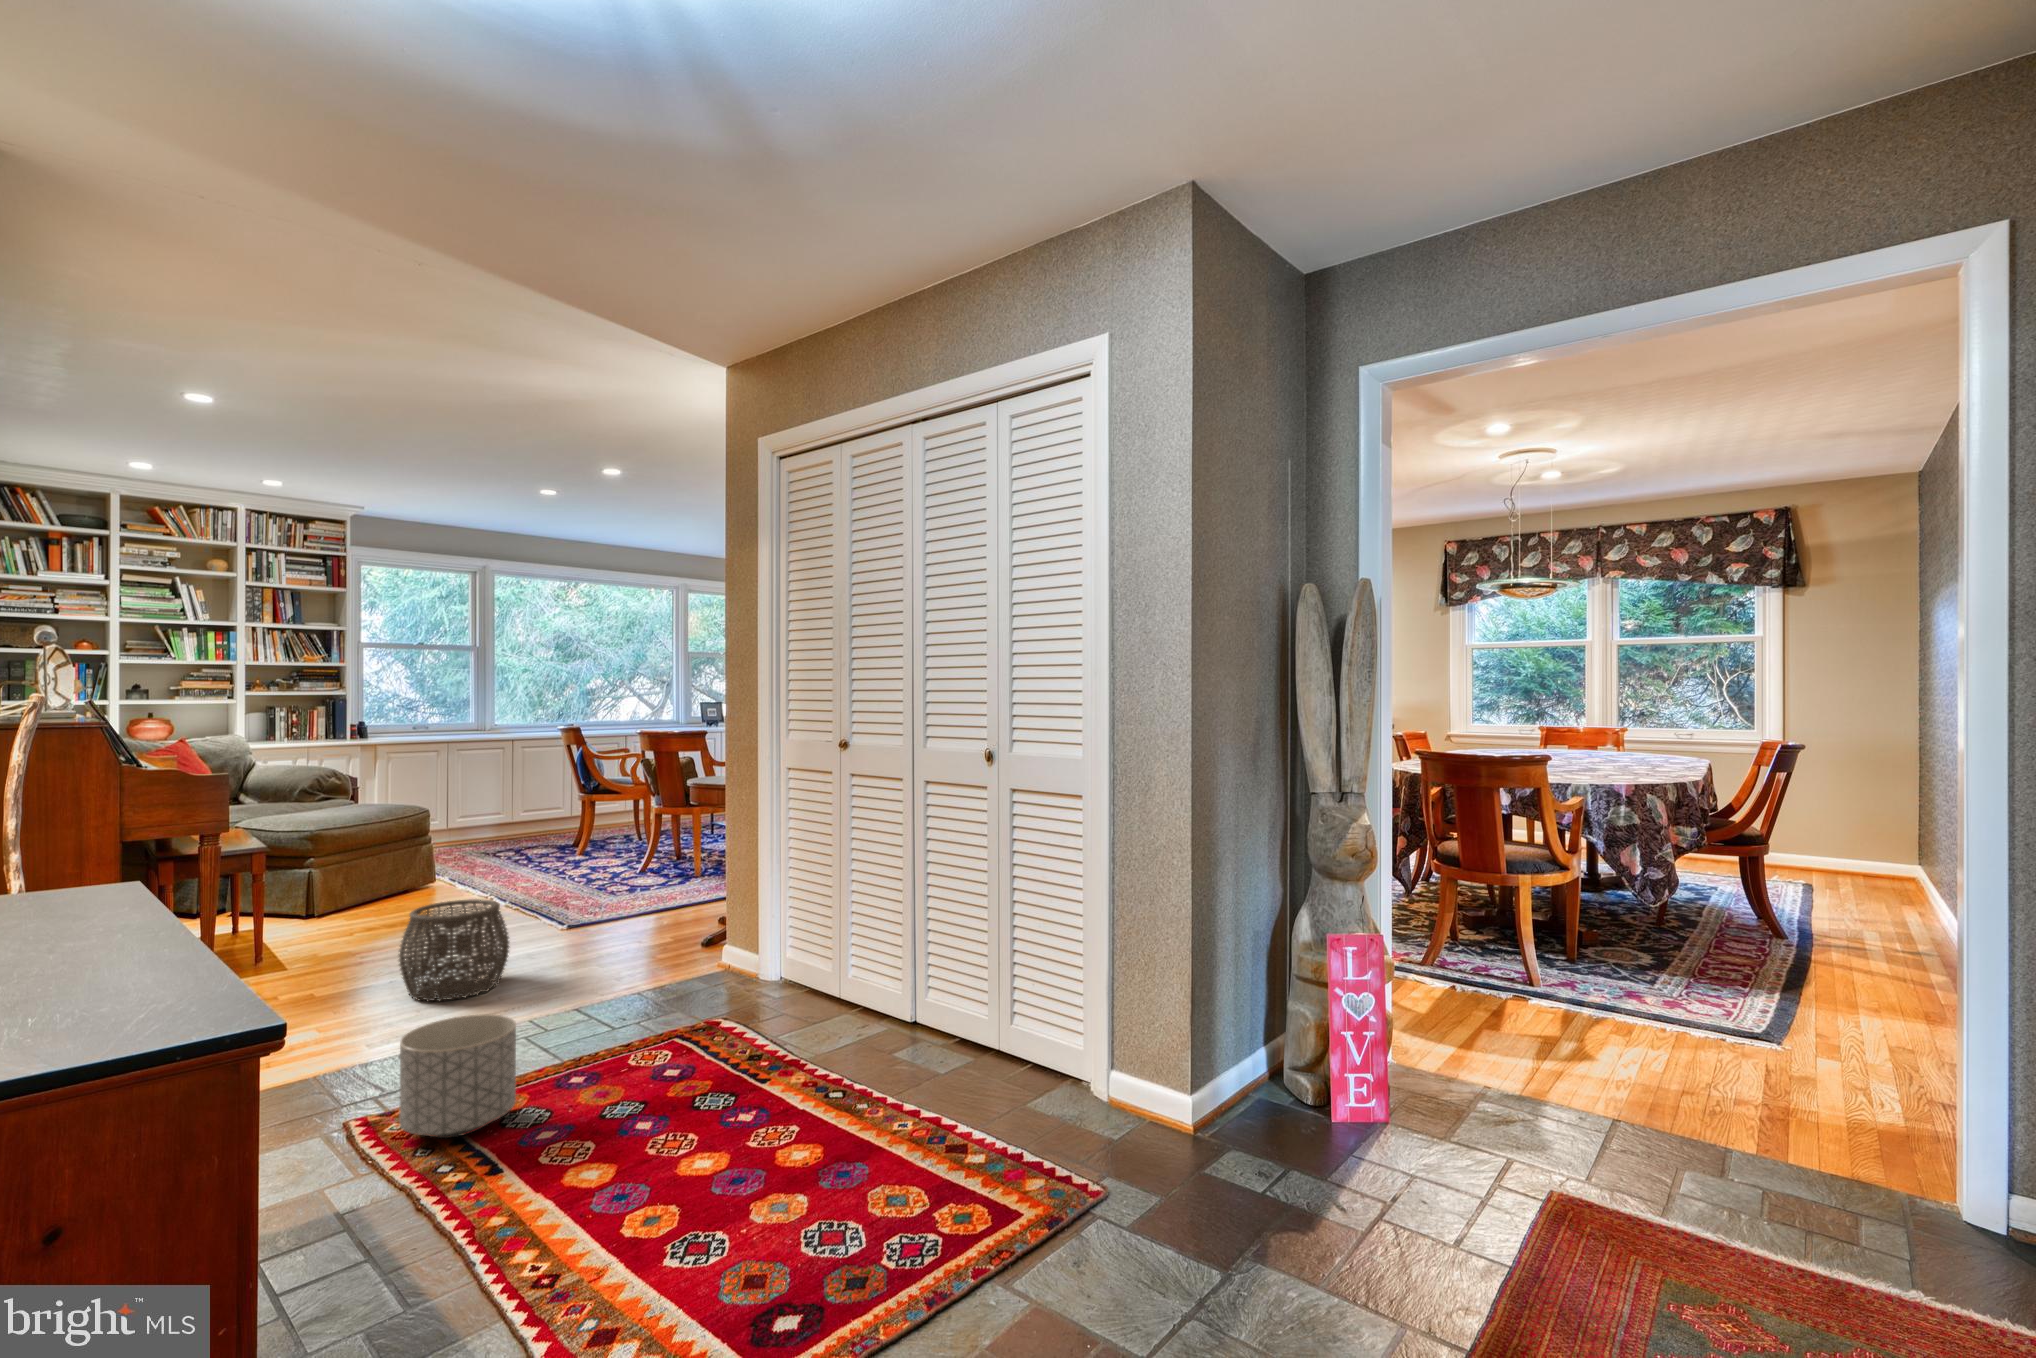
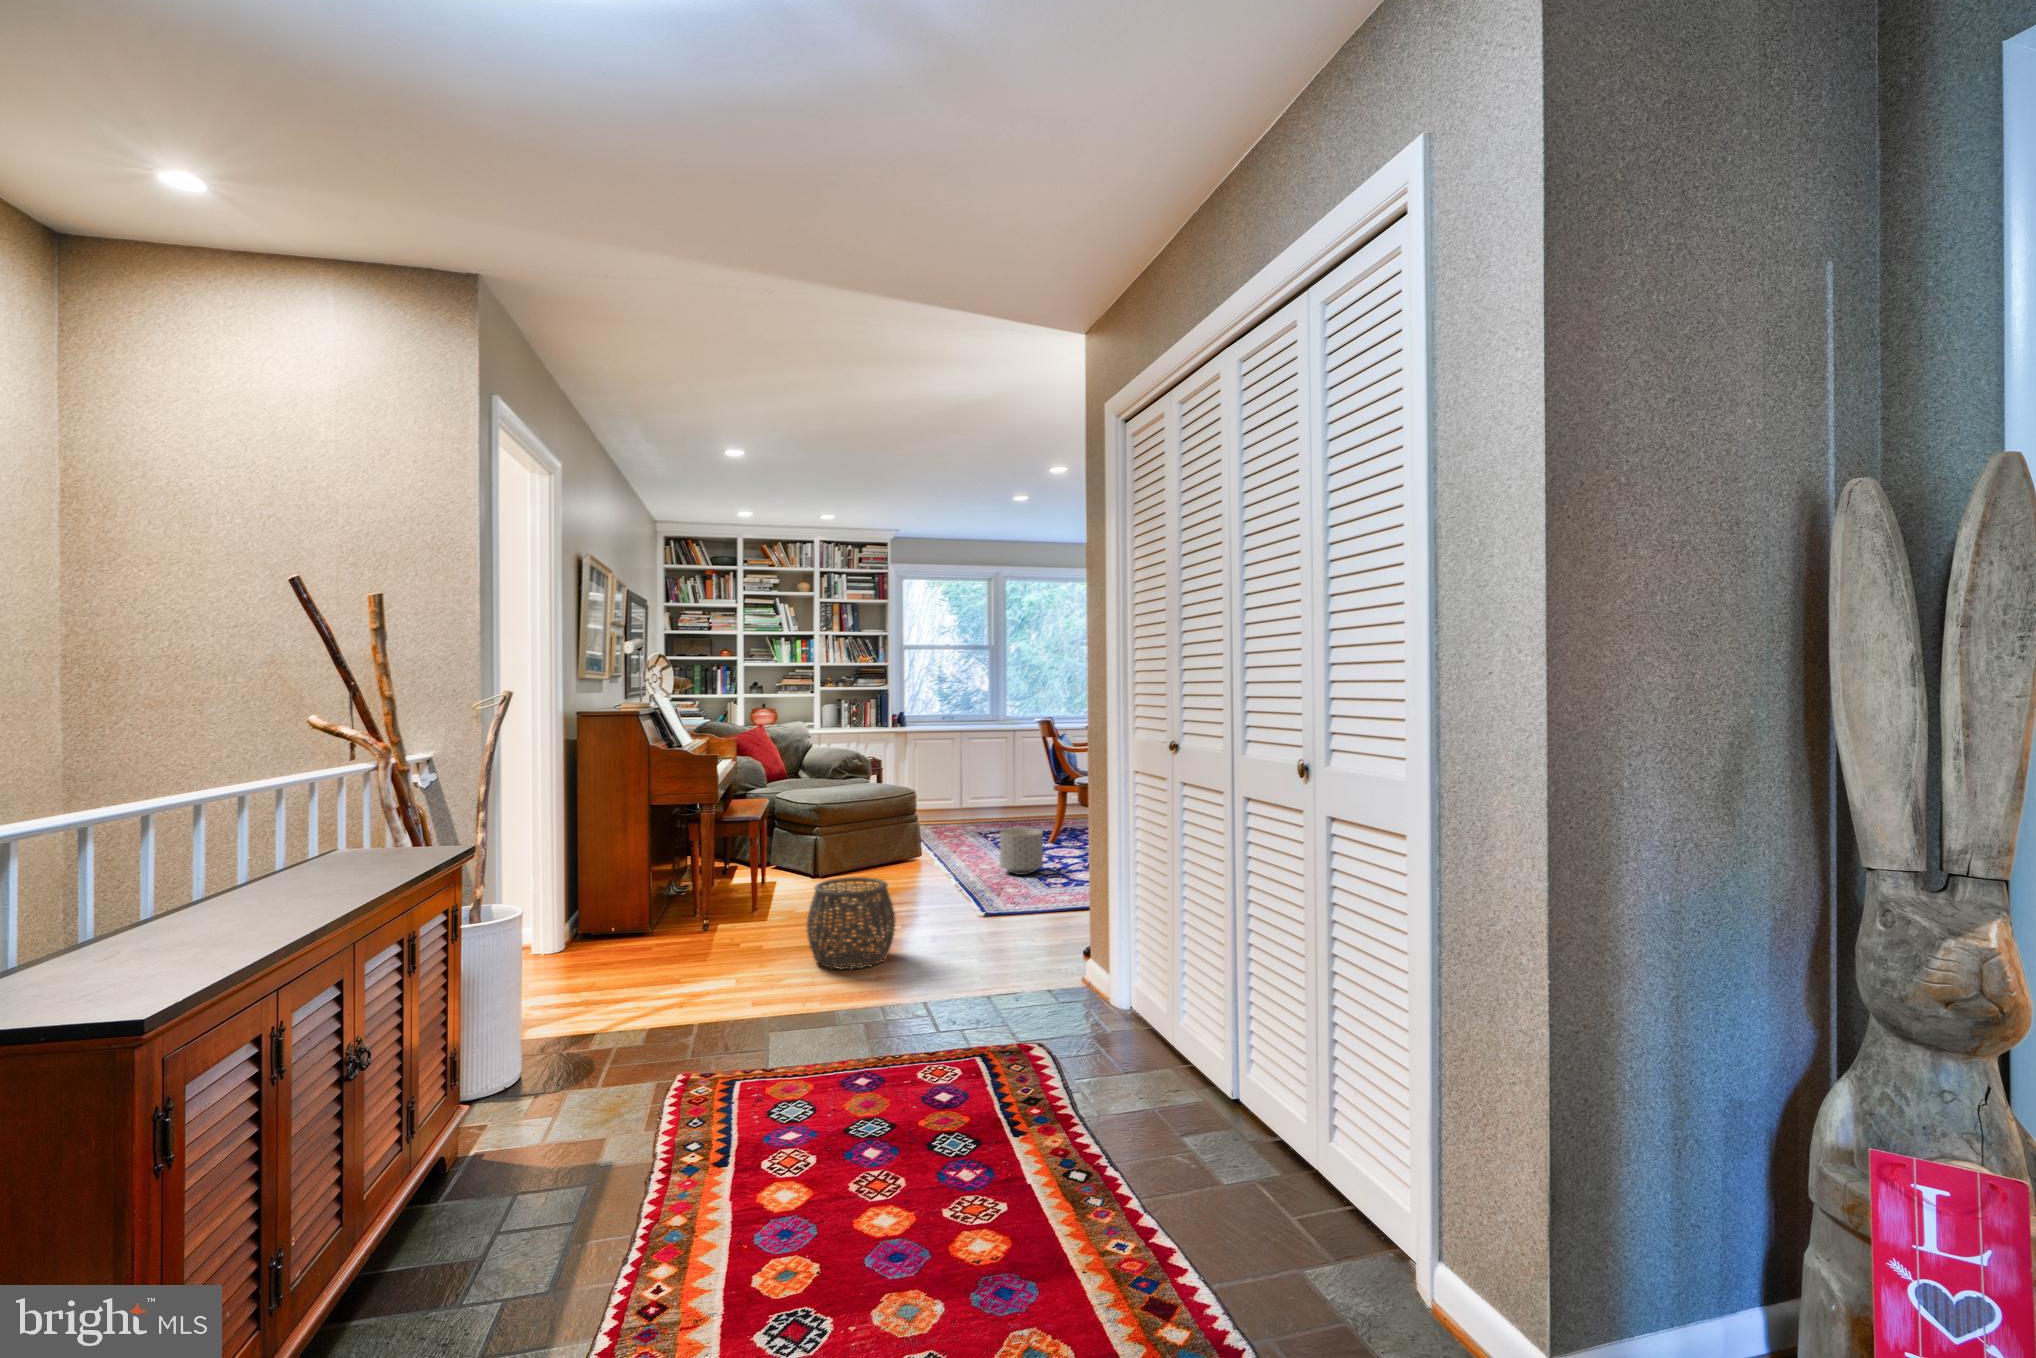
planter: present [399,1014,516,1138] -> present [1000,828,1043,875]

